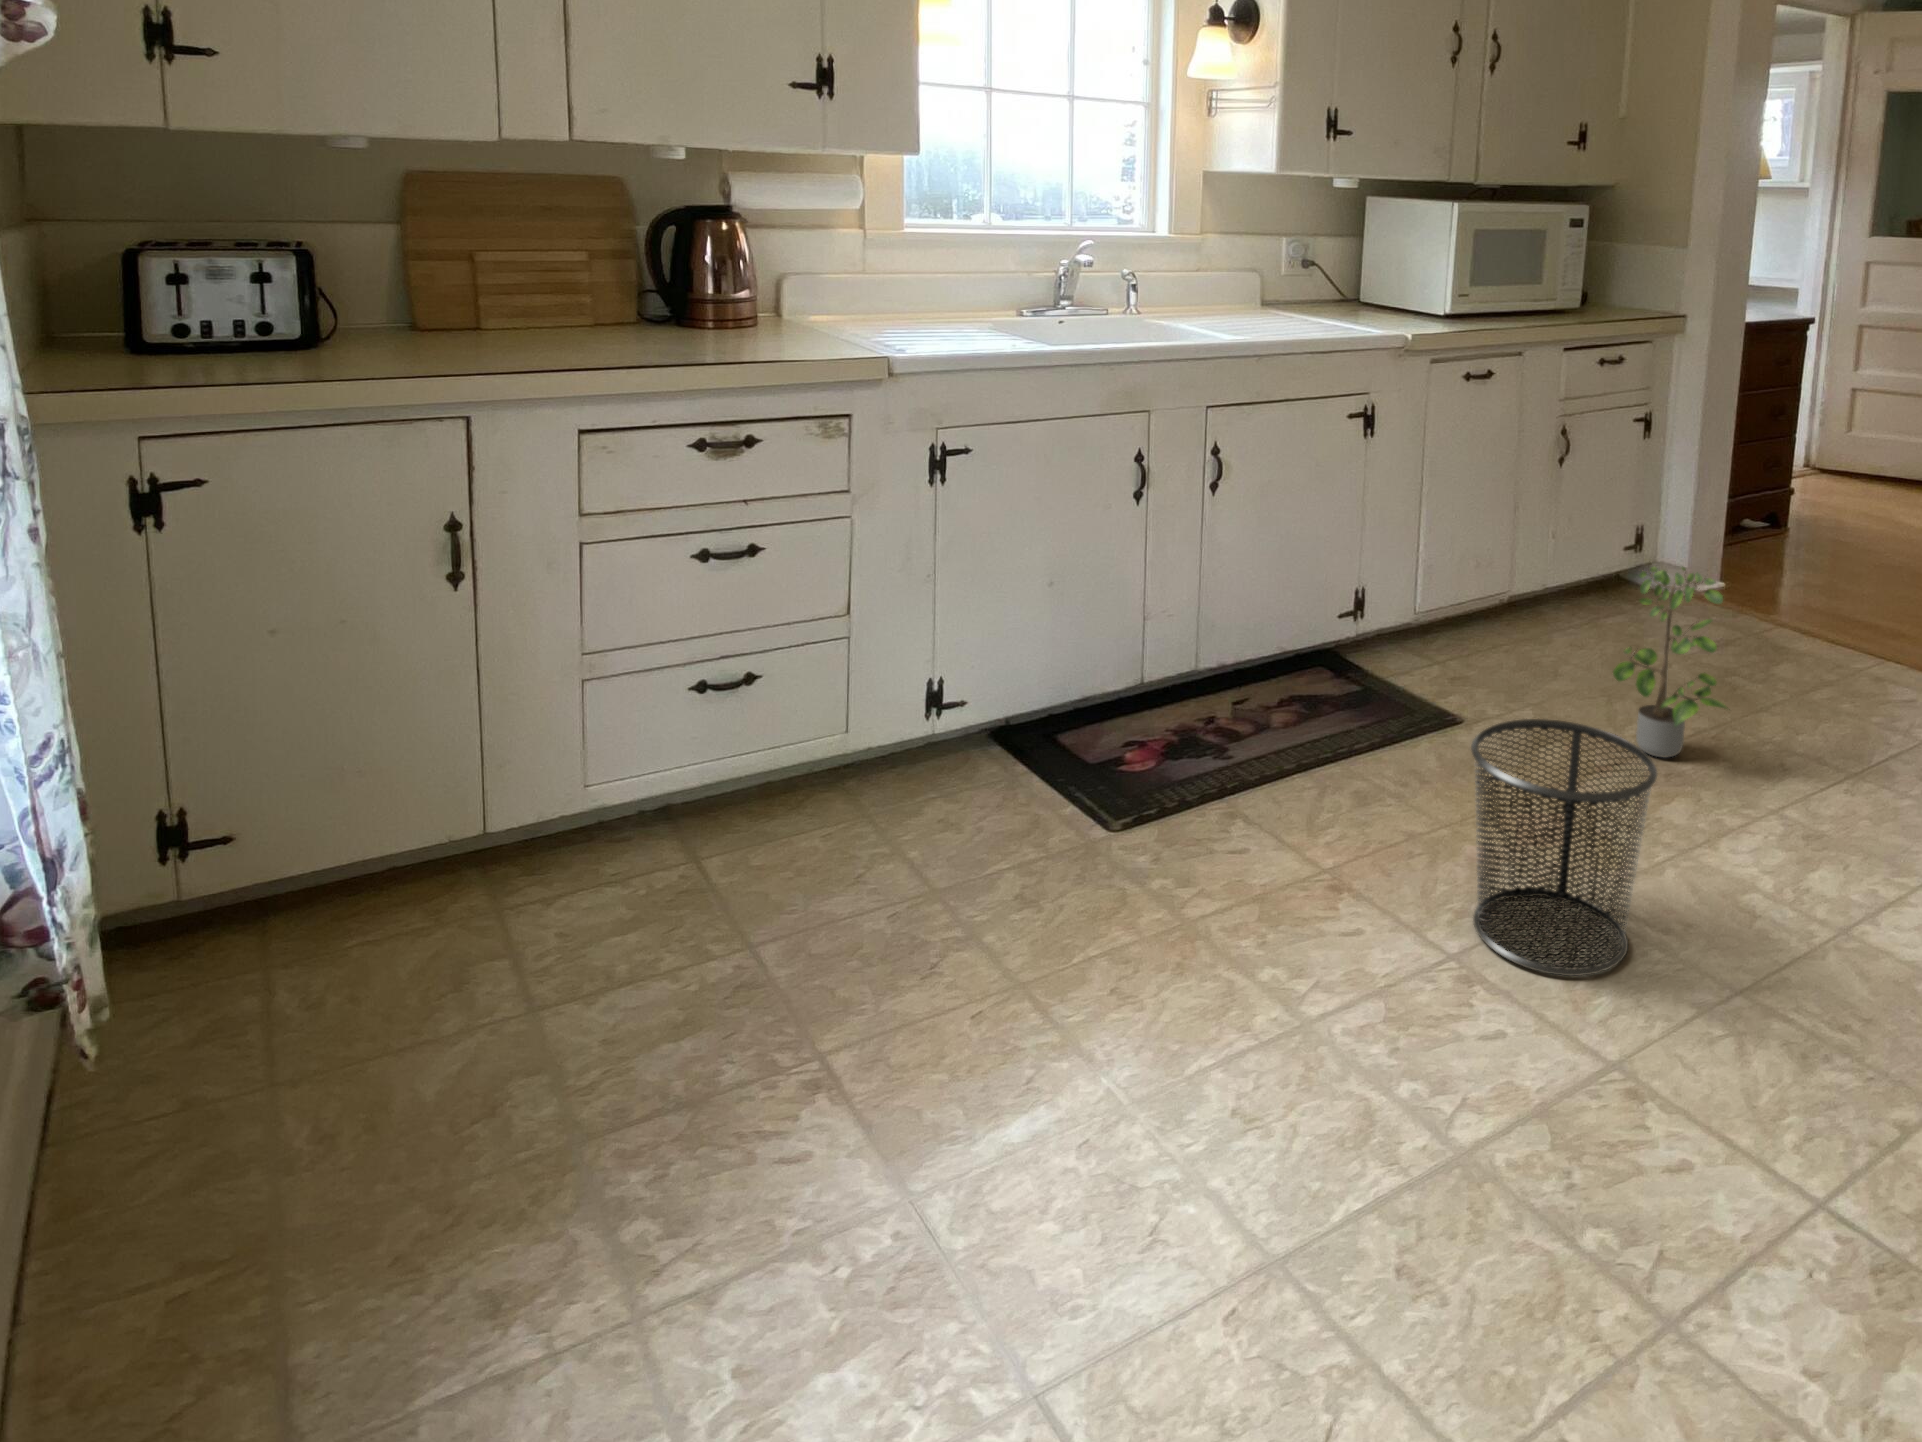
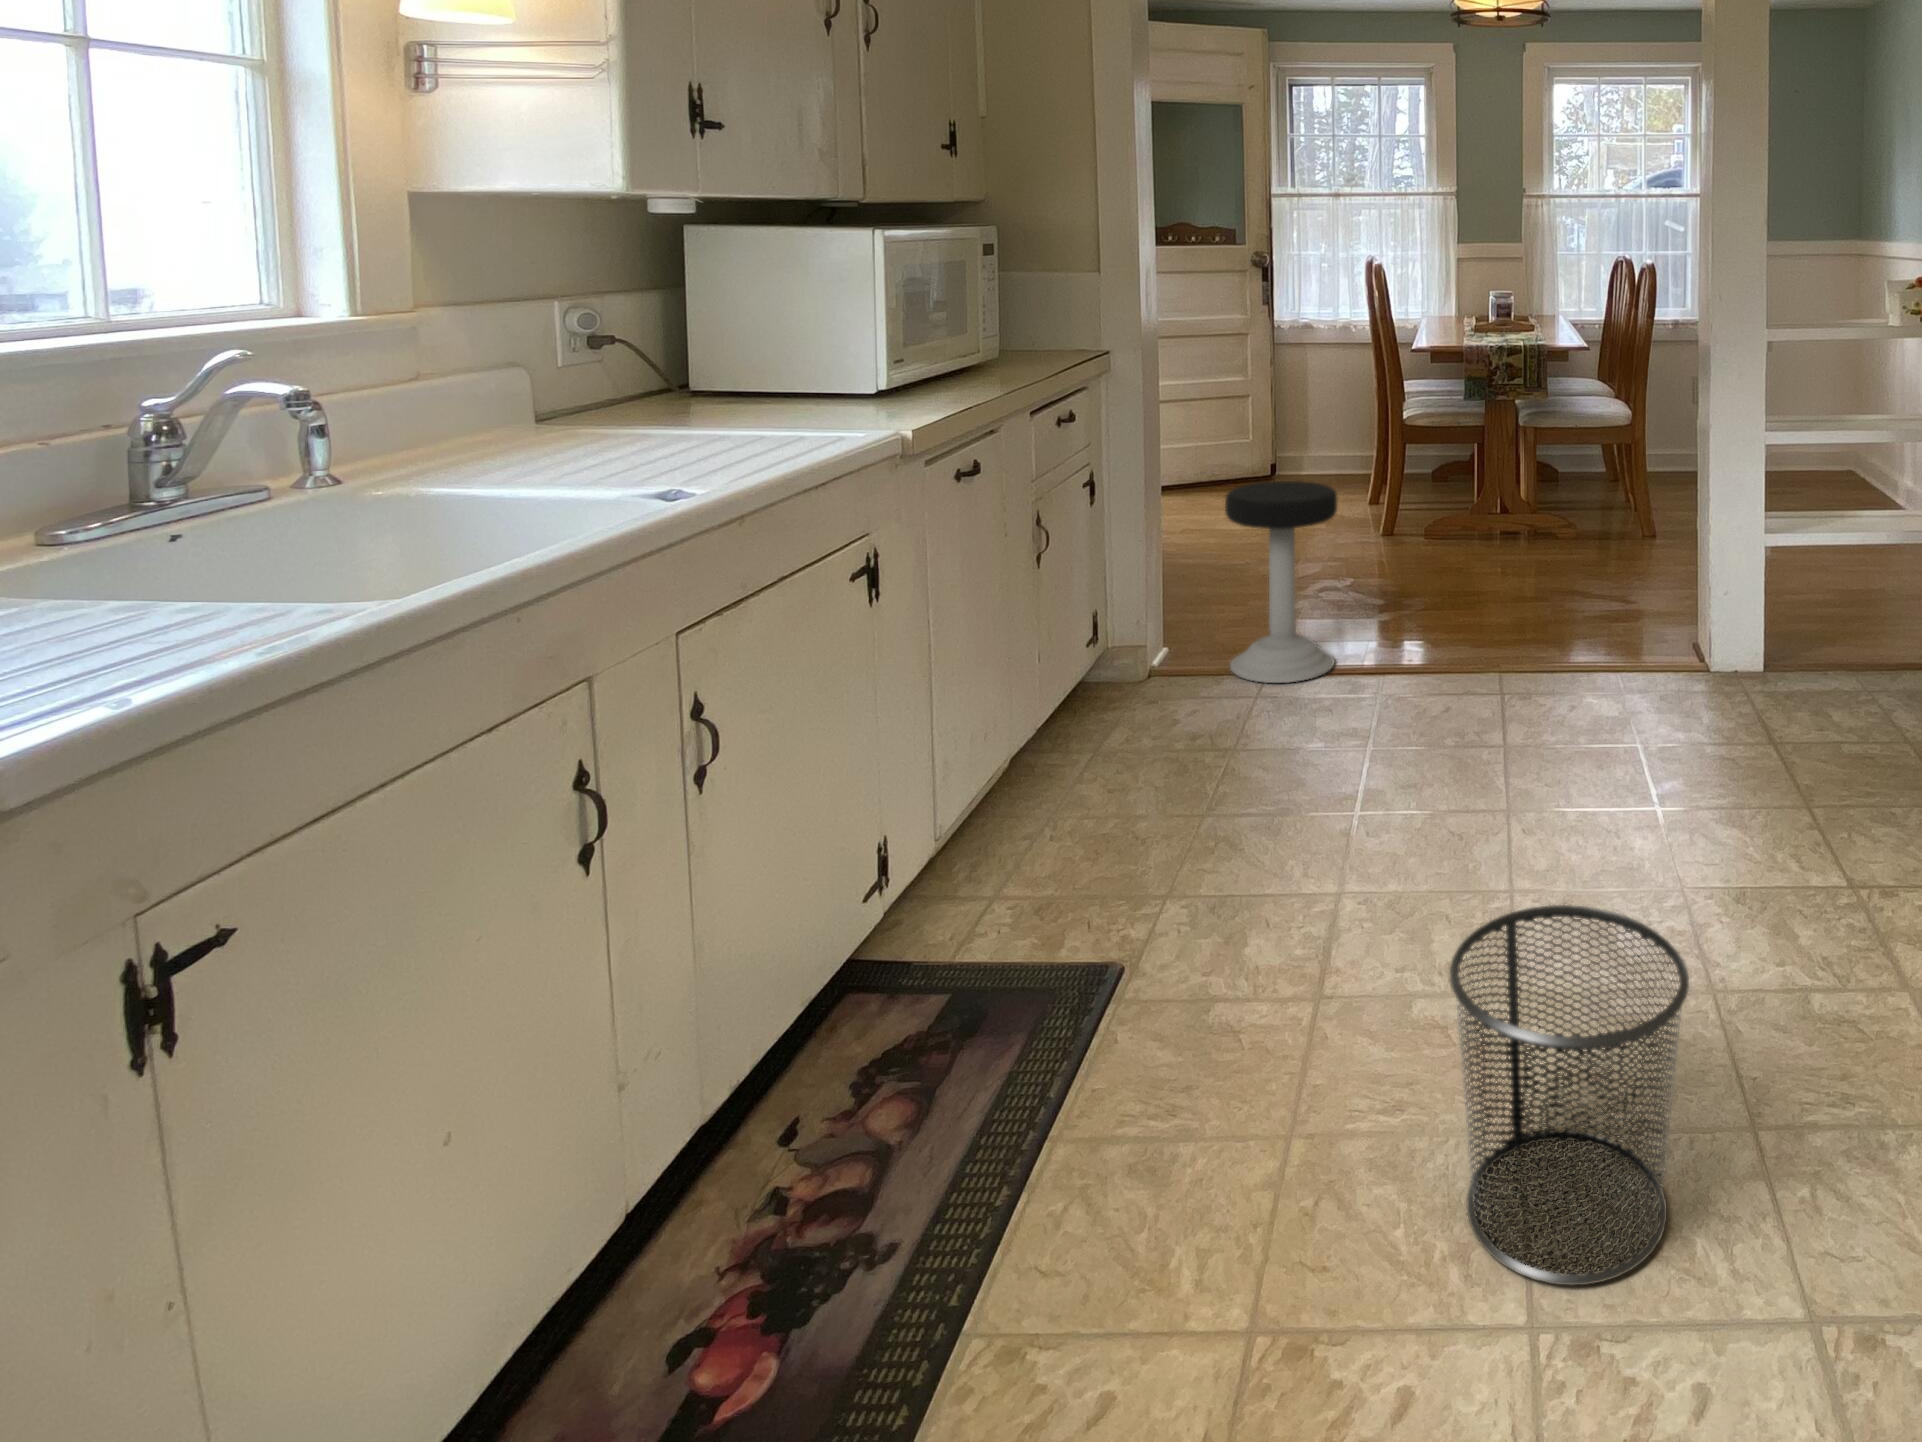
stool: none [1756,452,1881,640] -> present [1225,481,1337,683]
potted plant: present [1613,567,1726,758] -> none [1302,652,1445,892]

